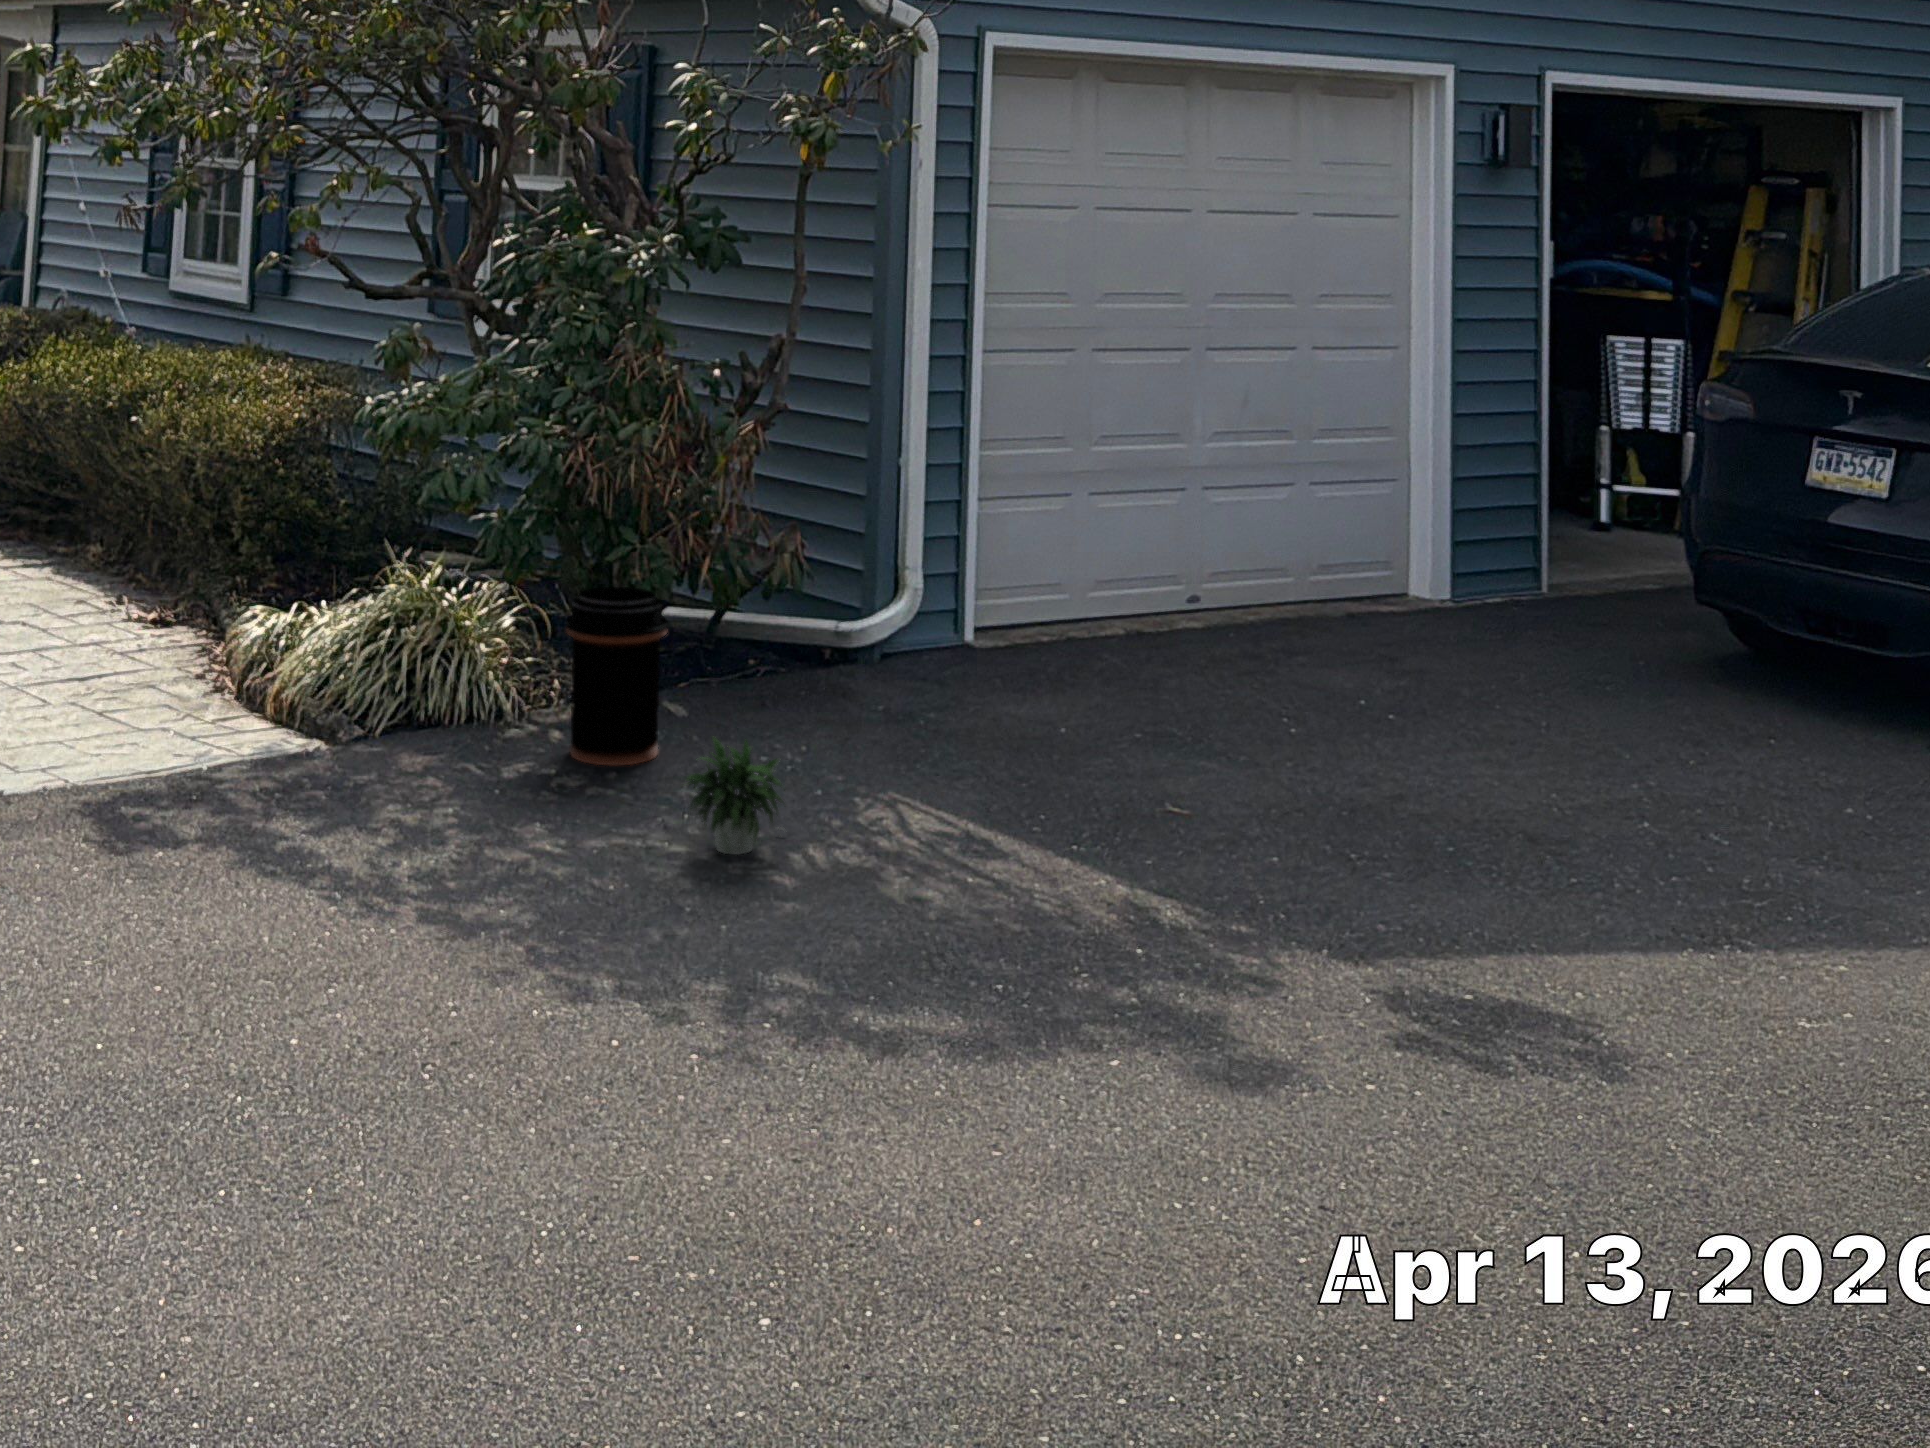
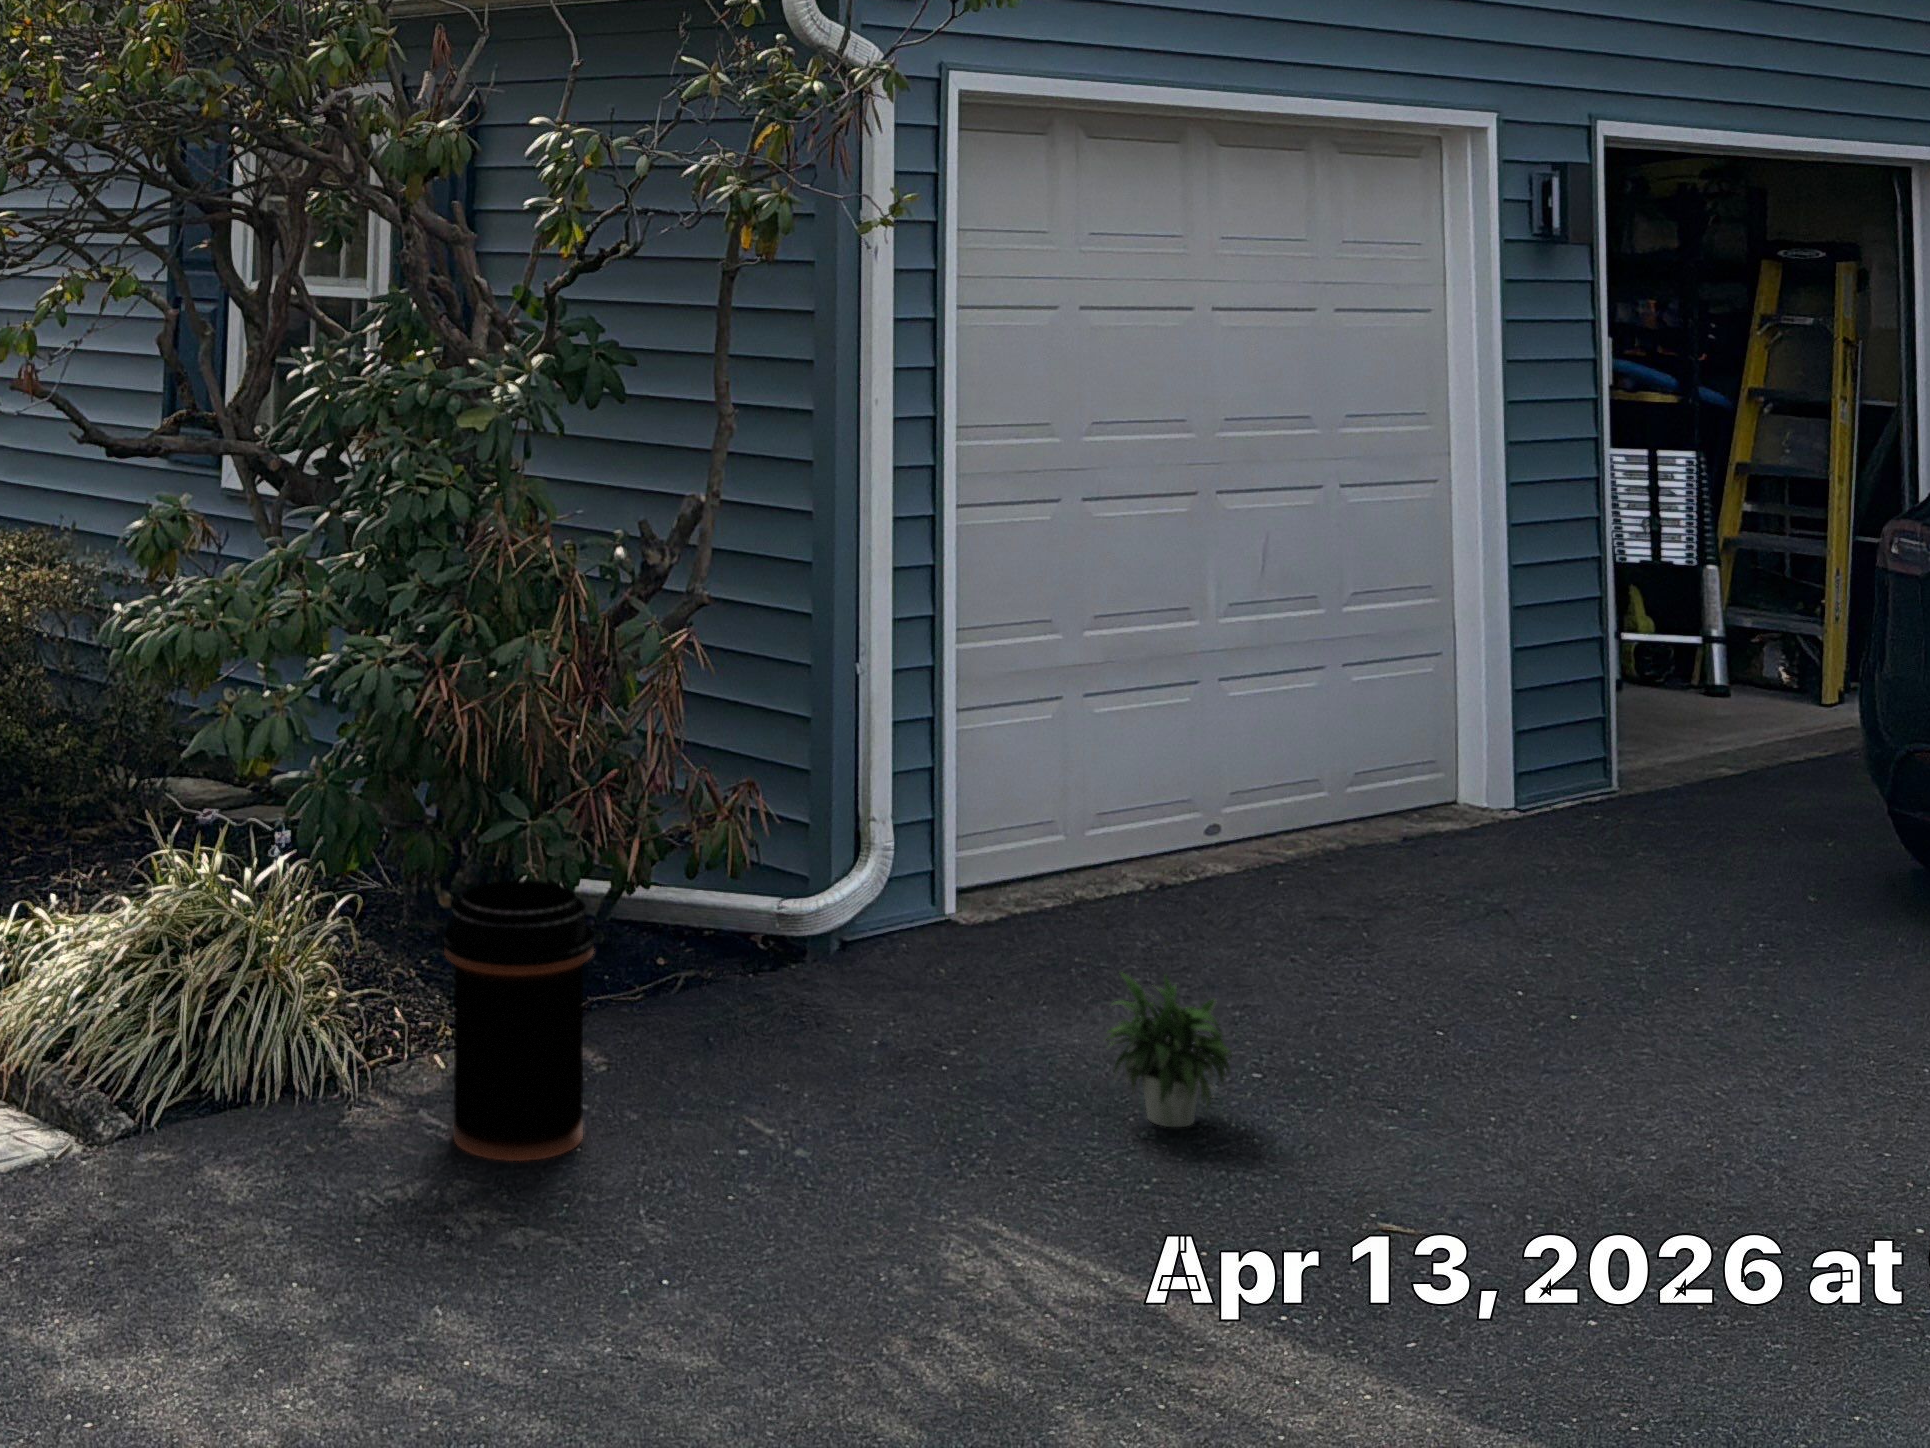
potted plant: present [687,738,787,854] -> present [1107,973,1232,1127]

